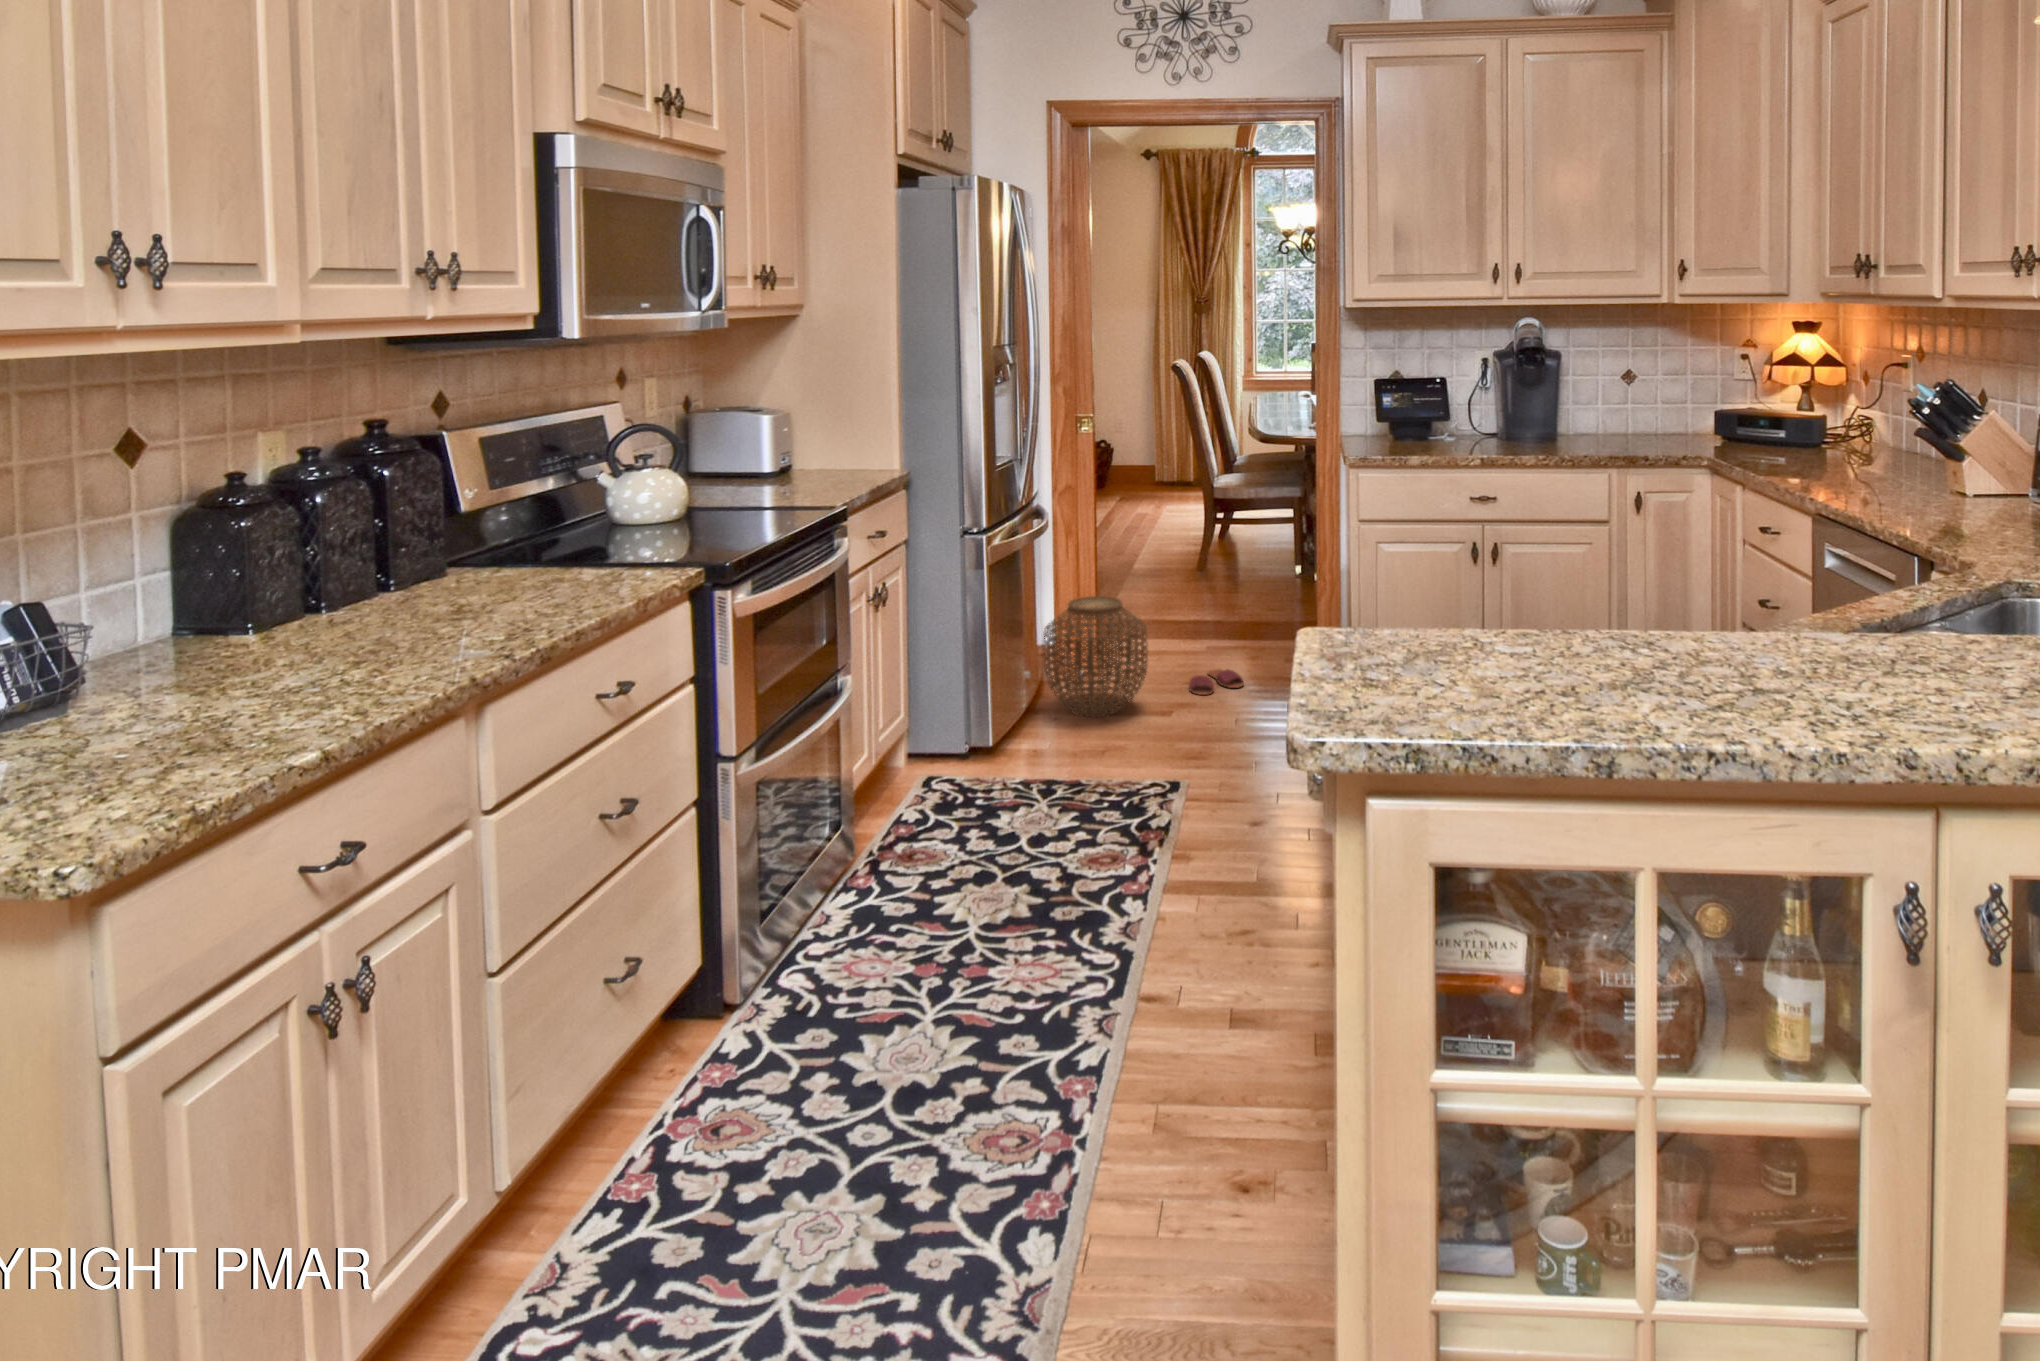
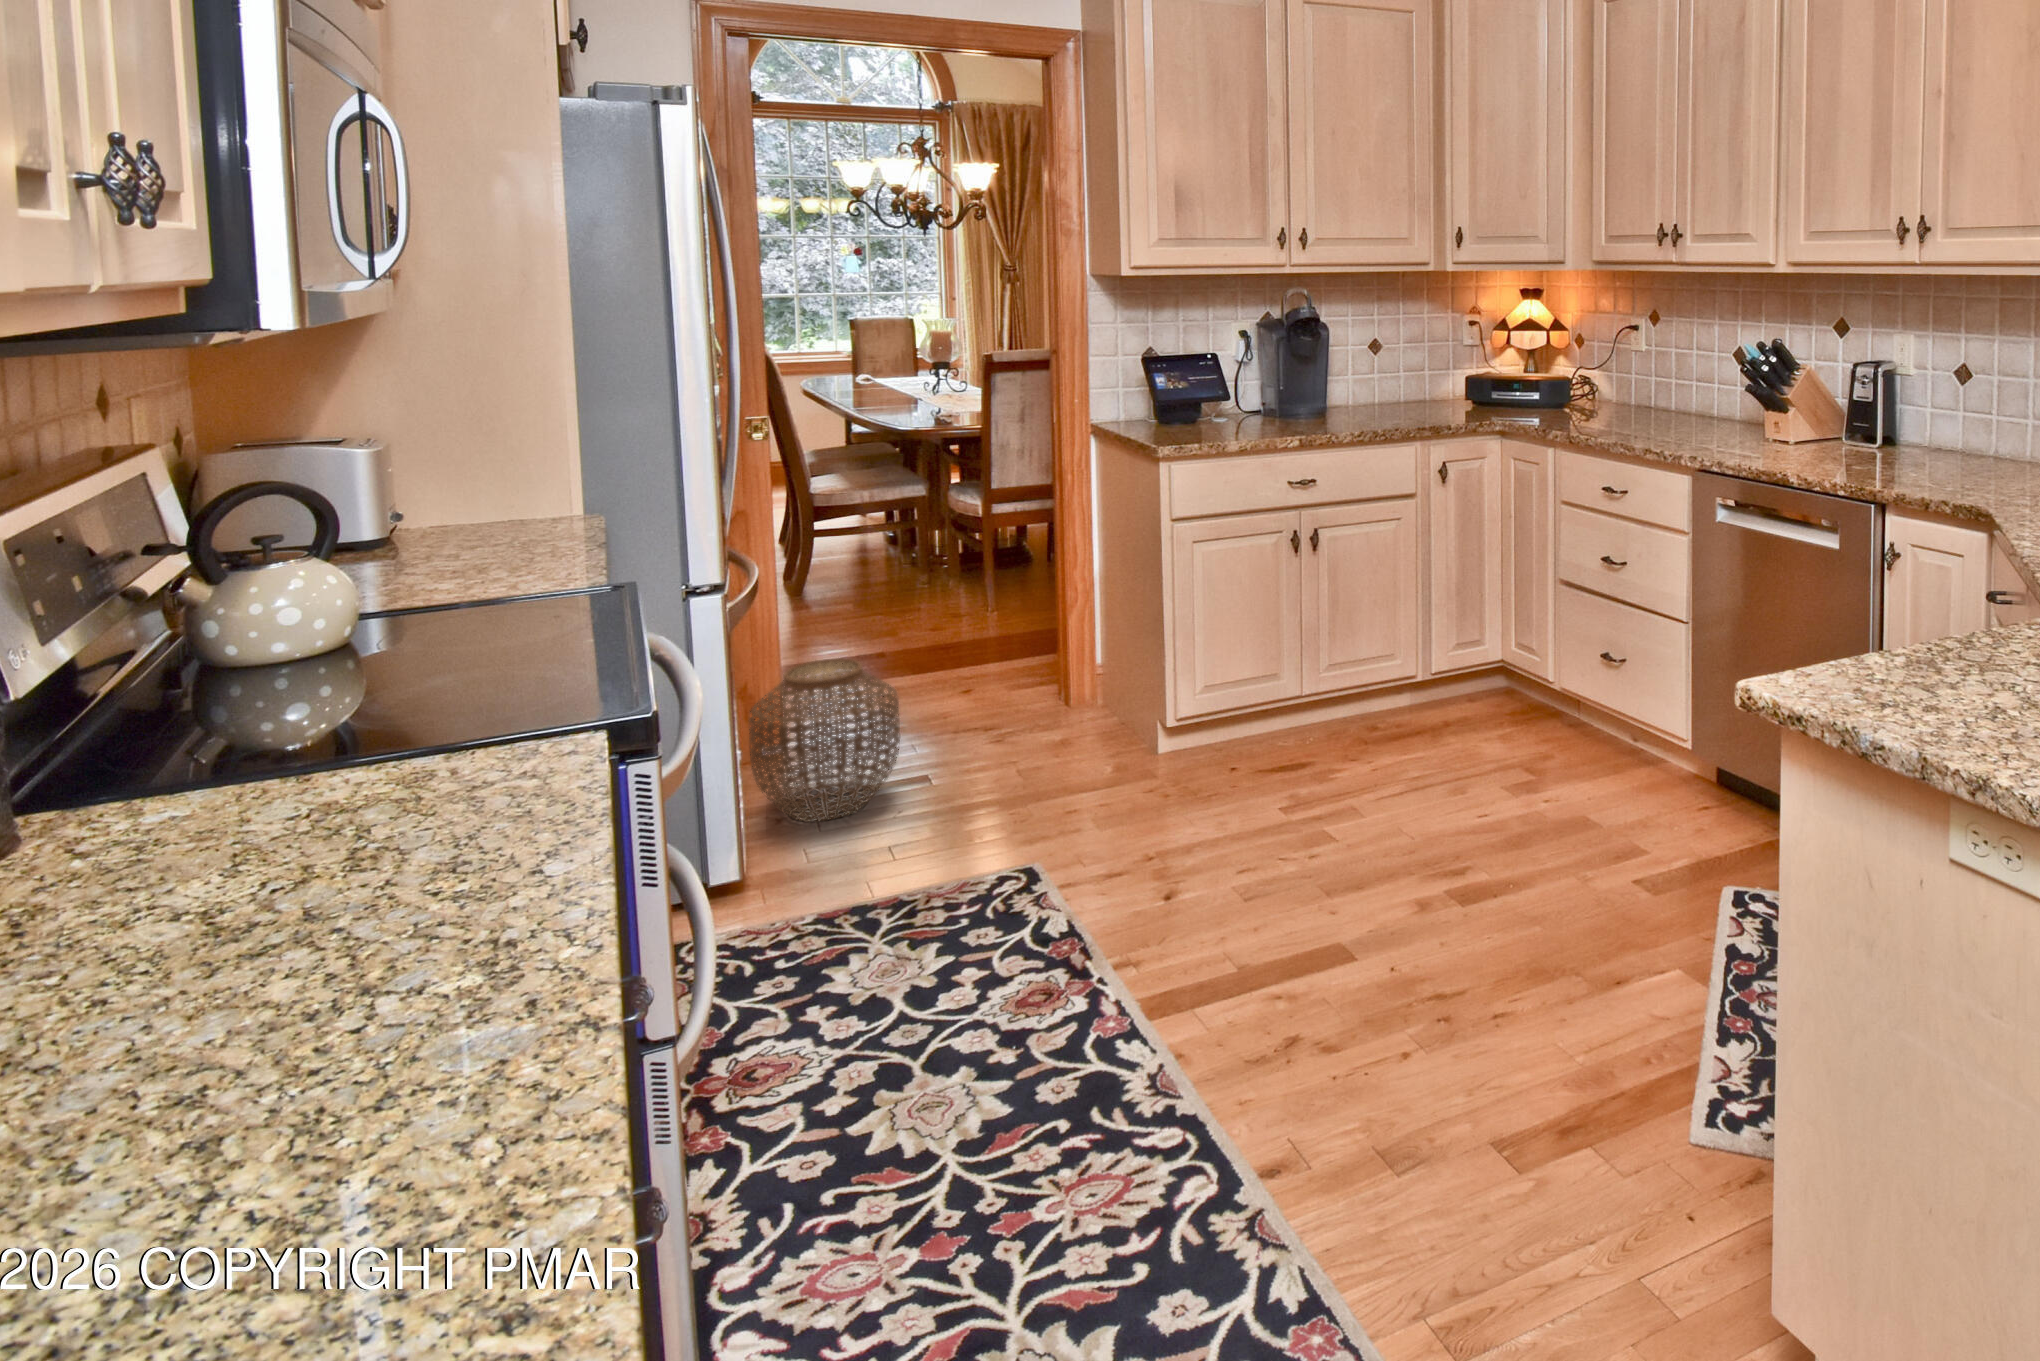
slippers: present [1189,669,1244,695] -> none [920,720,993,759]

